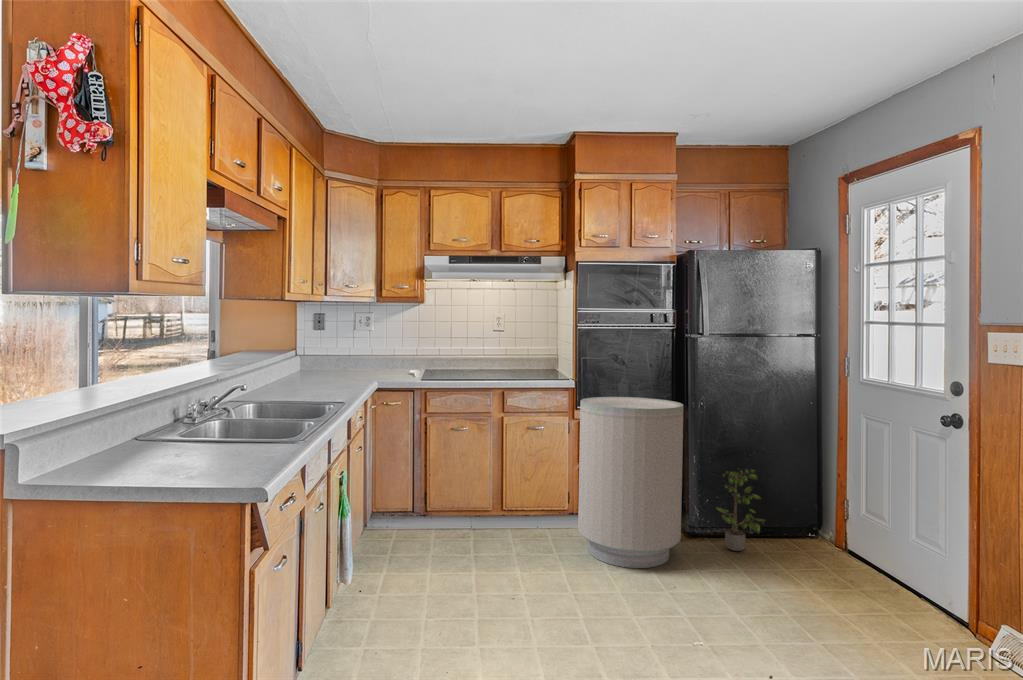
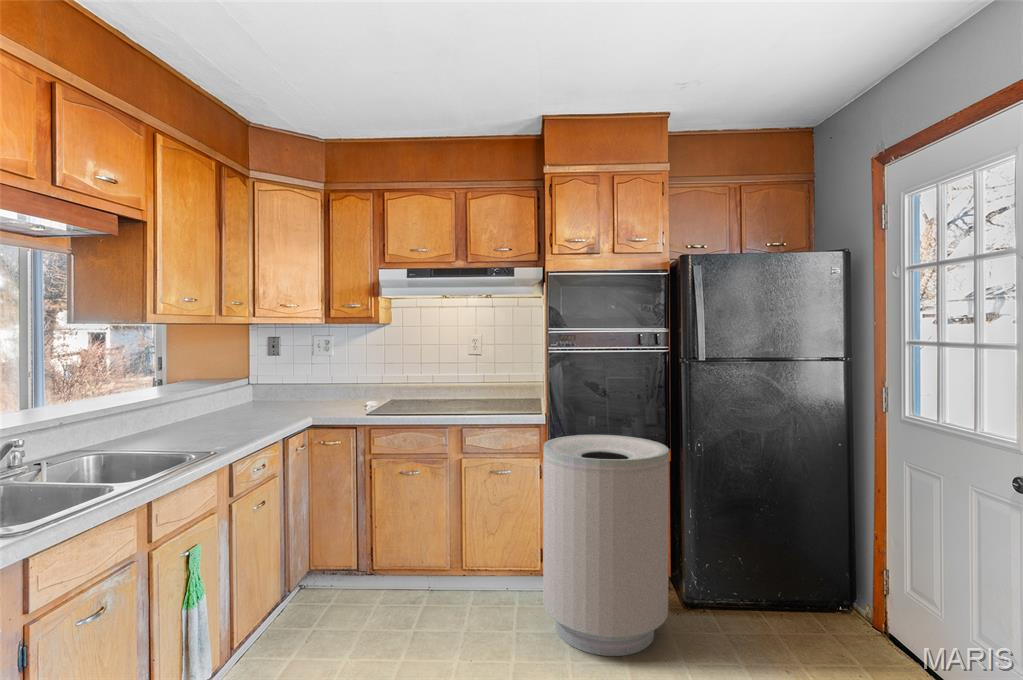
potted plant: present [716,469,765,551] -> none [717,526,783,632]

